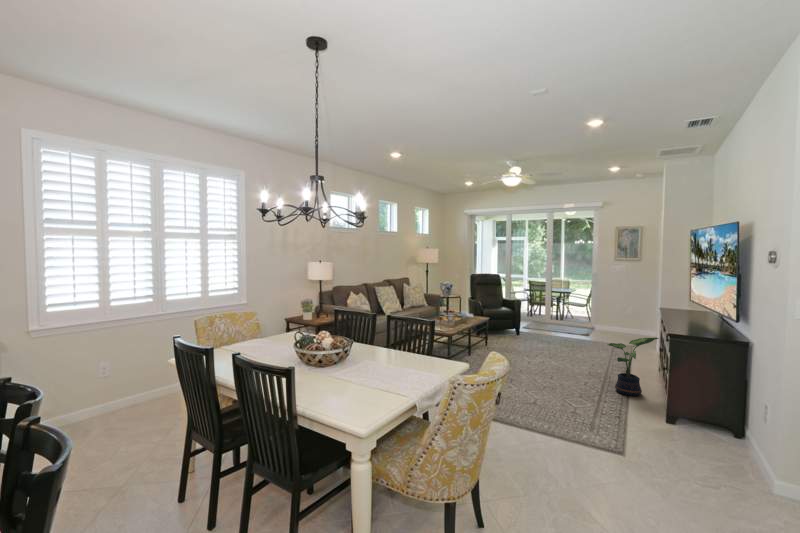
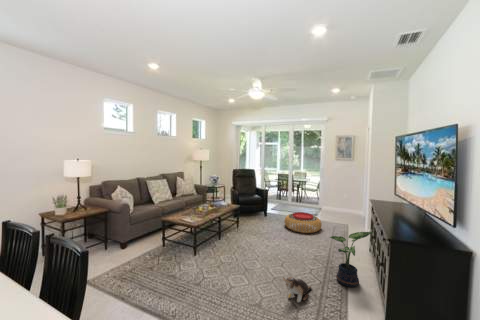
pouf: none [545,328,596,352] -> present [285,212,322,233]
plush toy: none [557,377,587,402] -> present [283,277,311,302]

